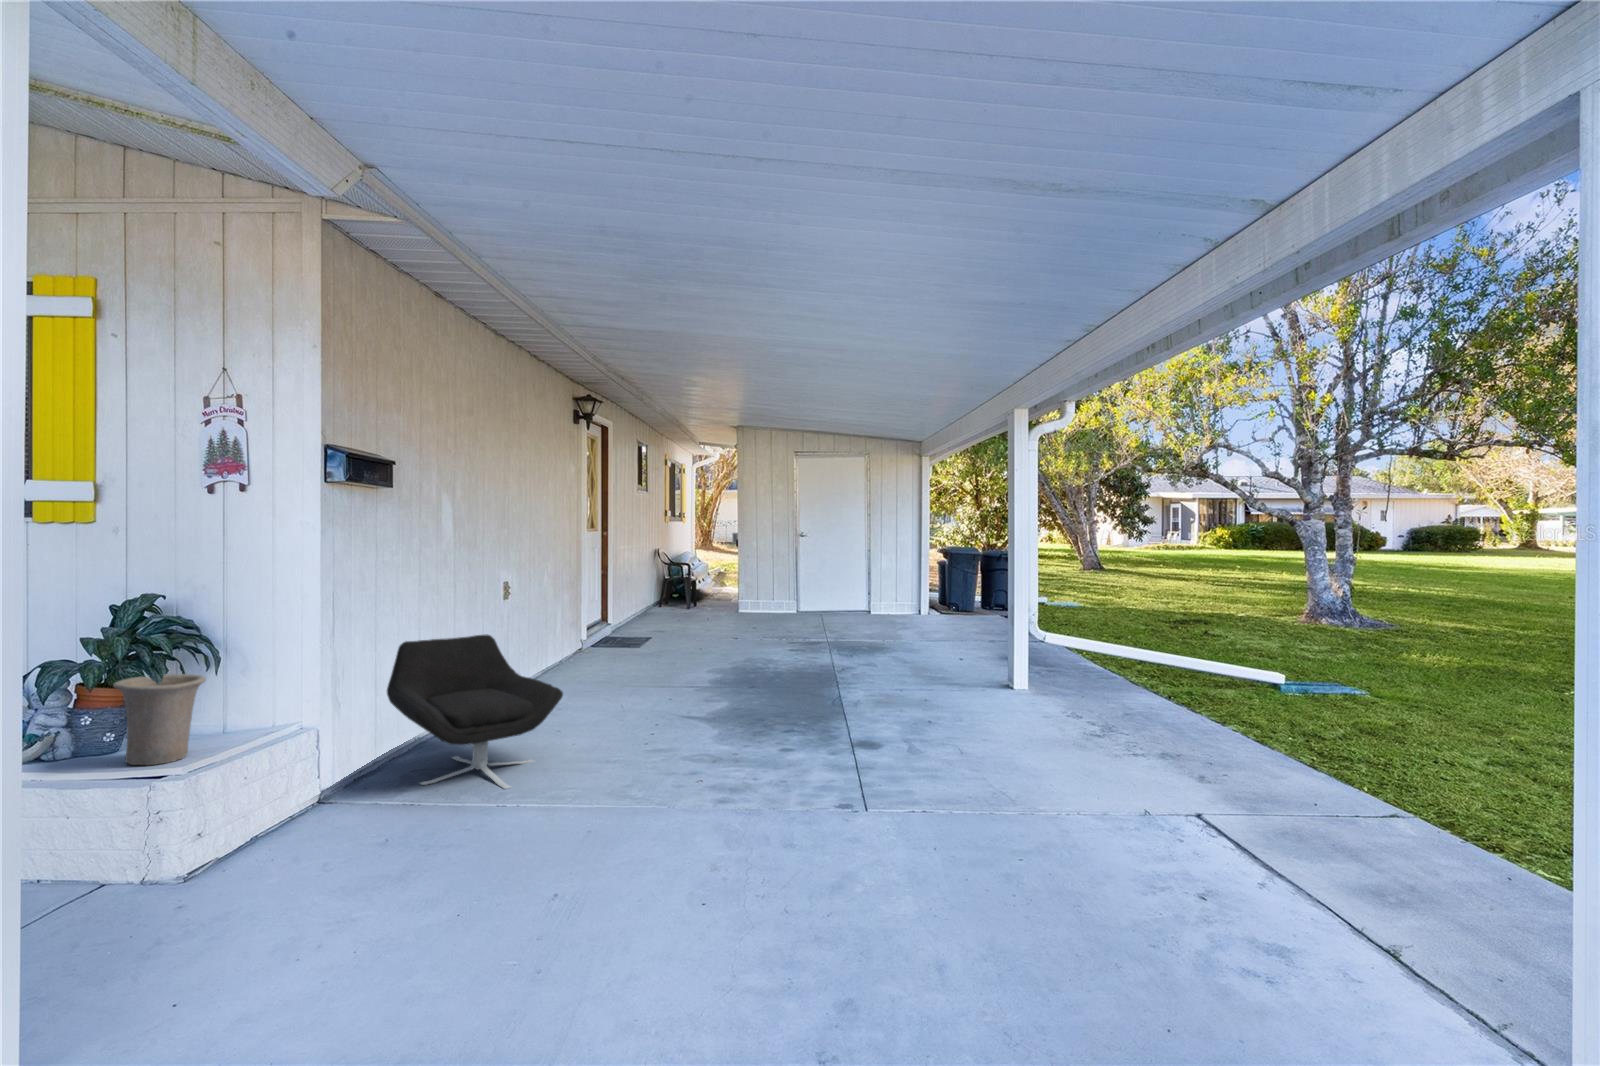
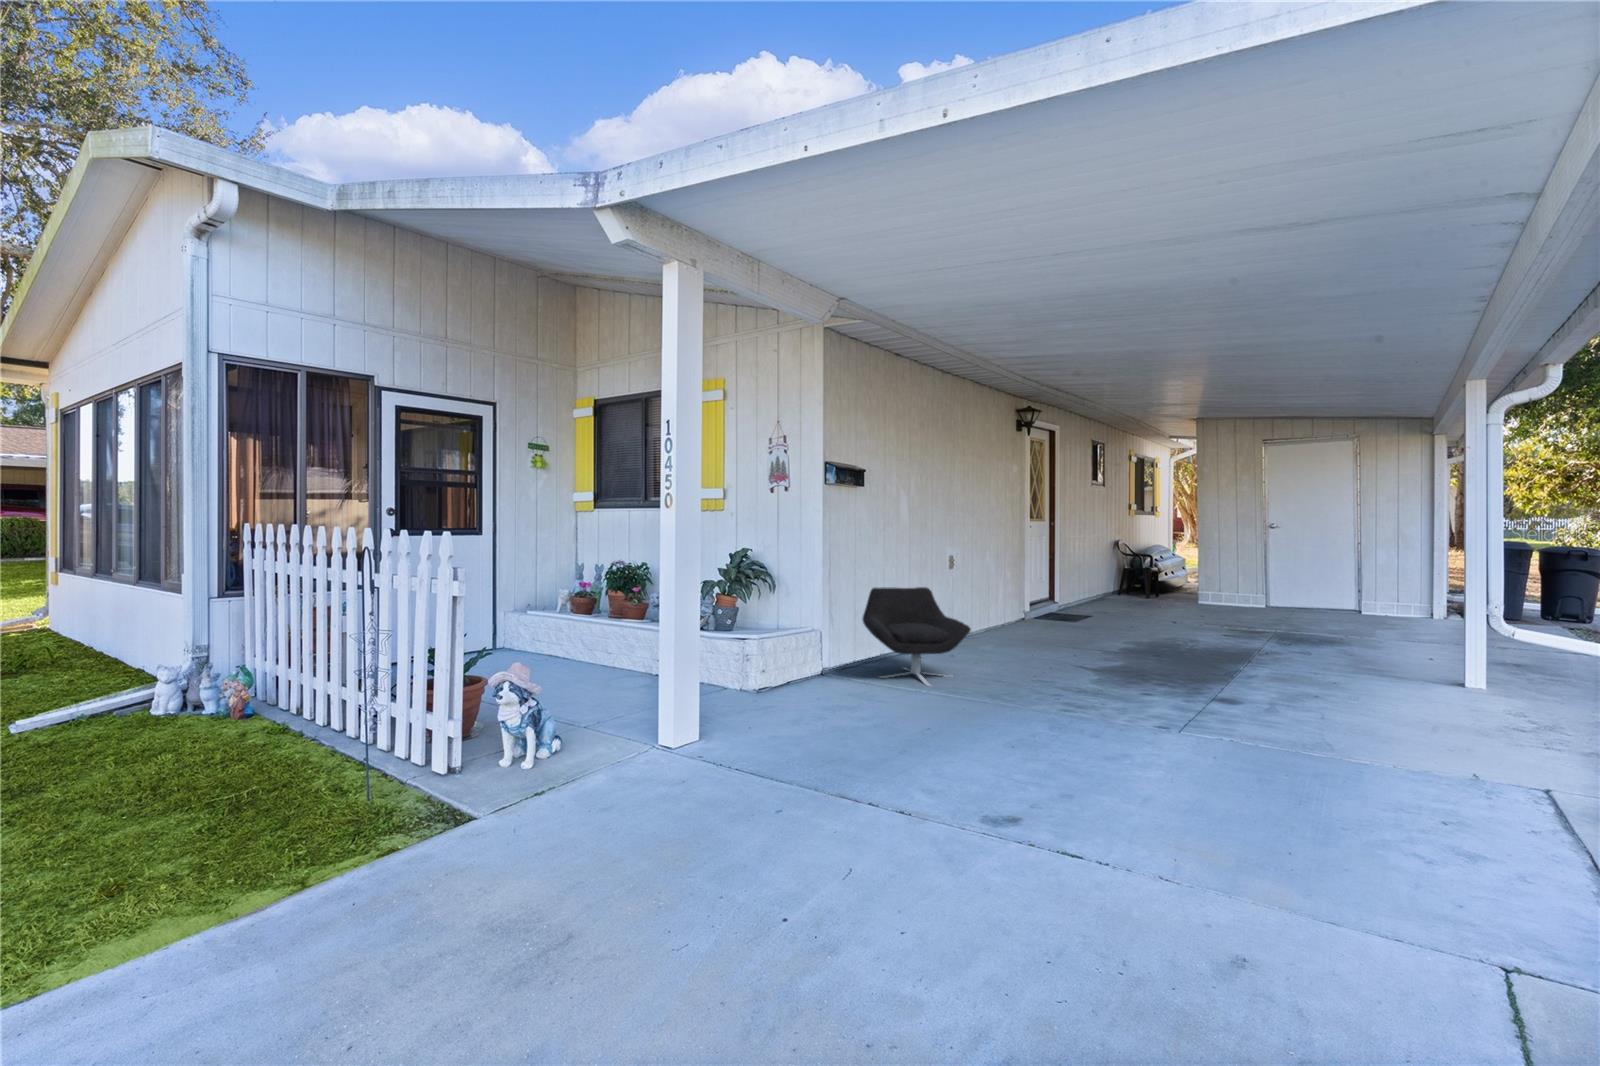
vase: present [113,674,206,765] -> none [729,591,768,636]

